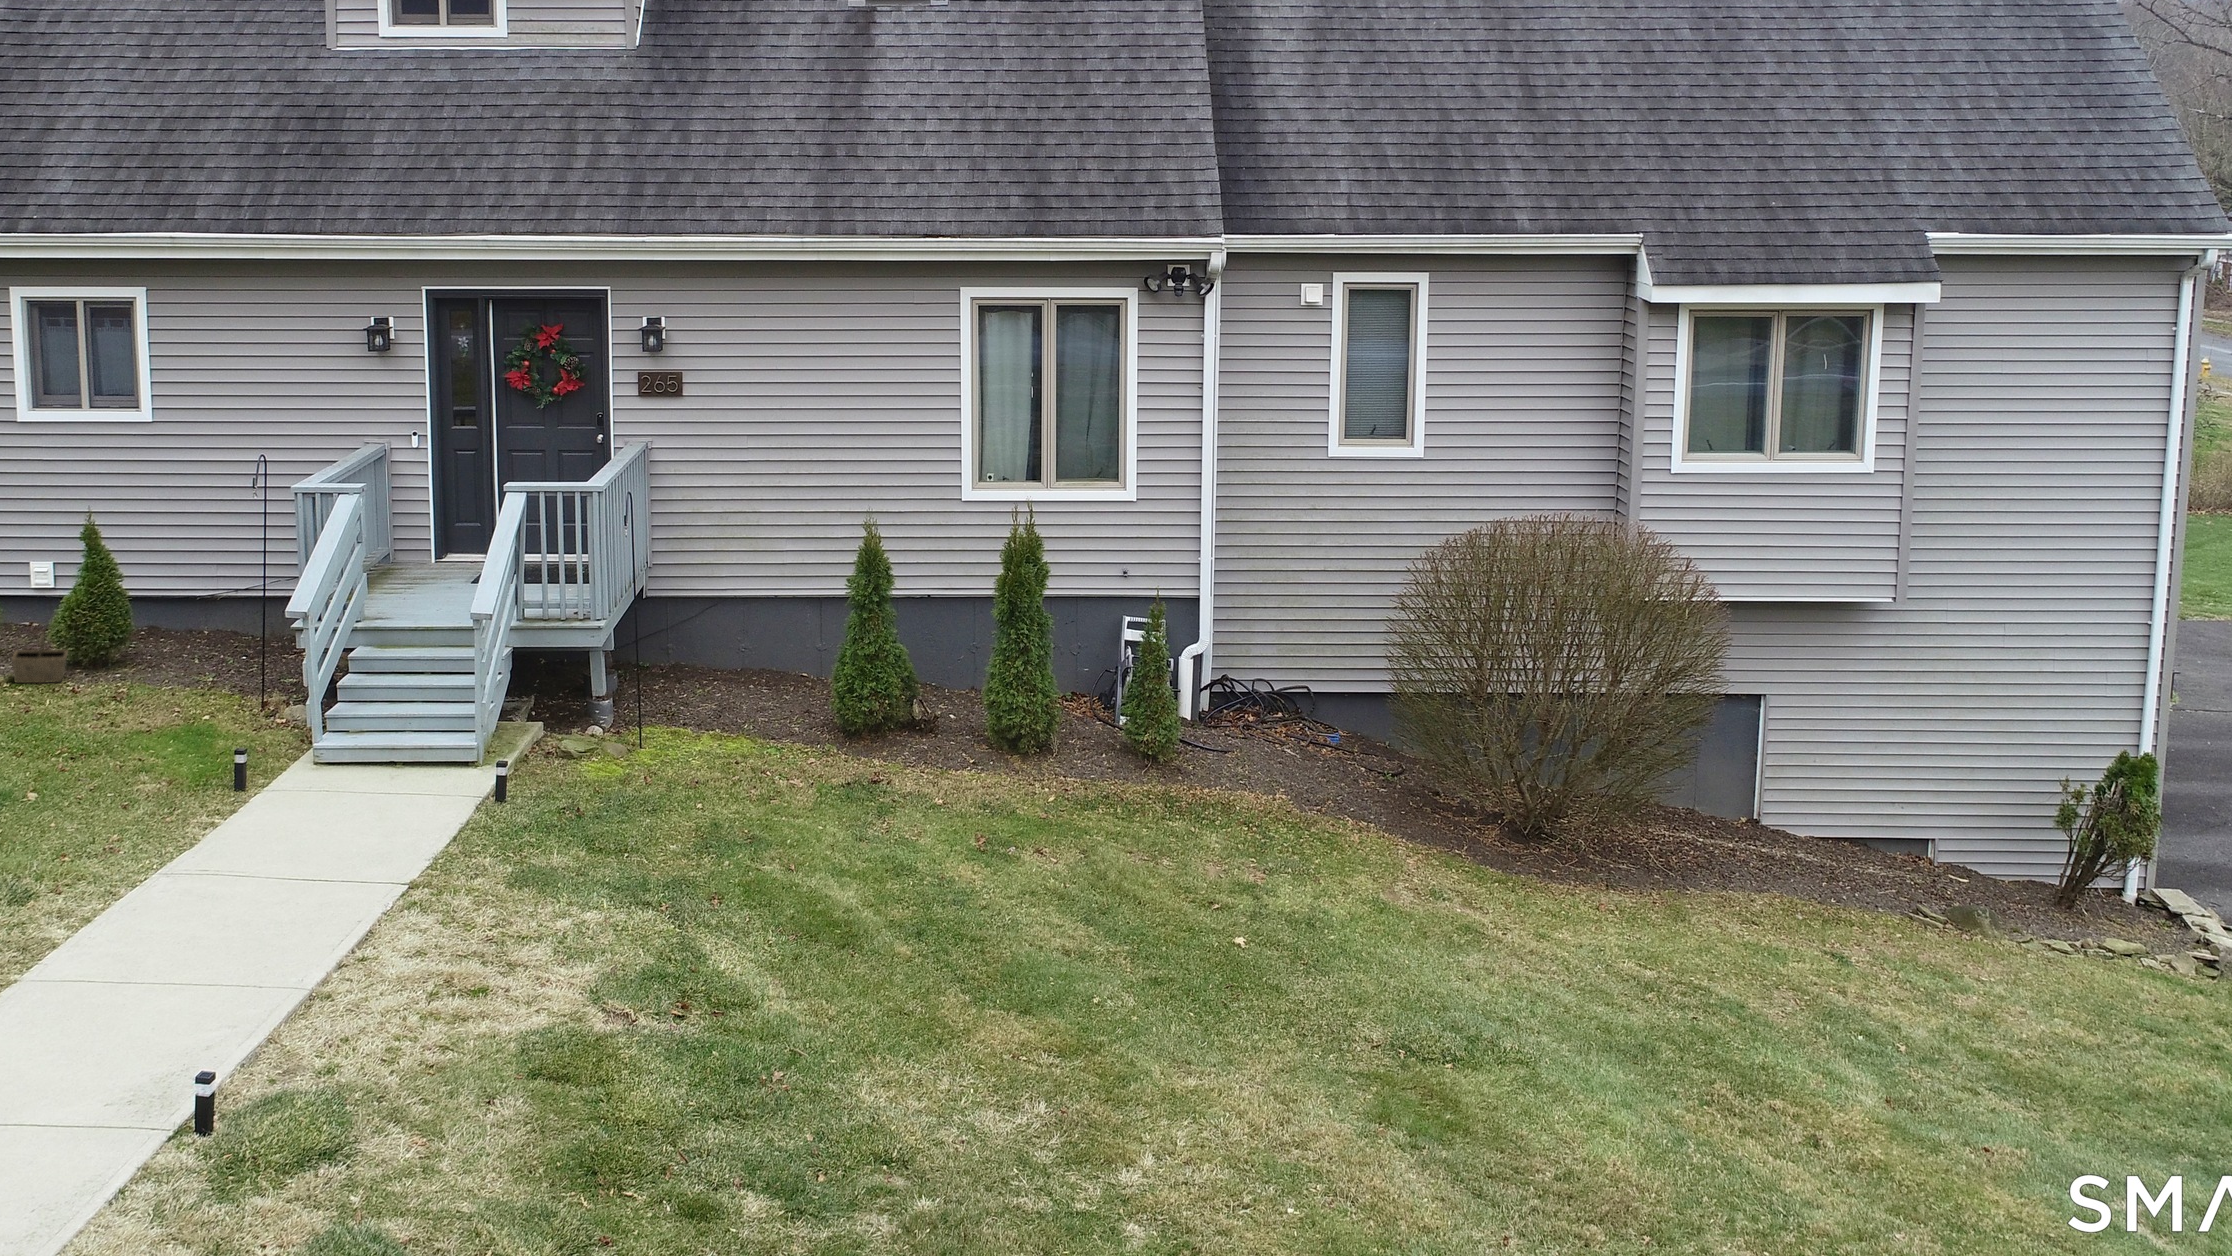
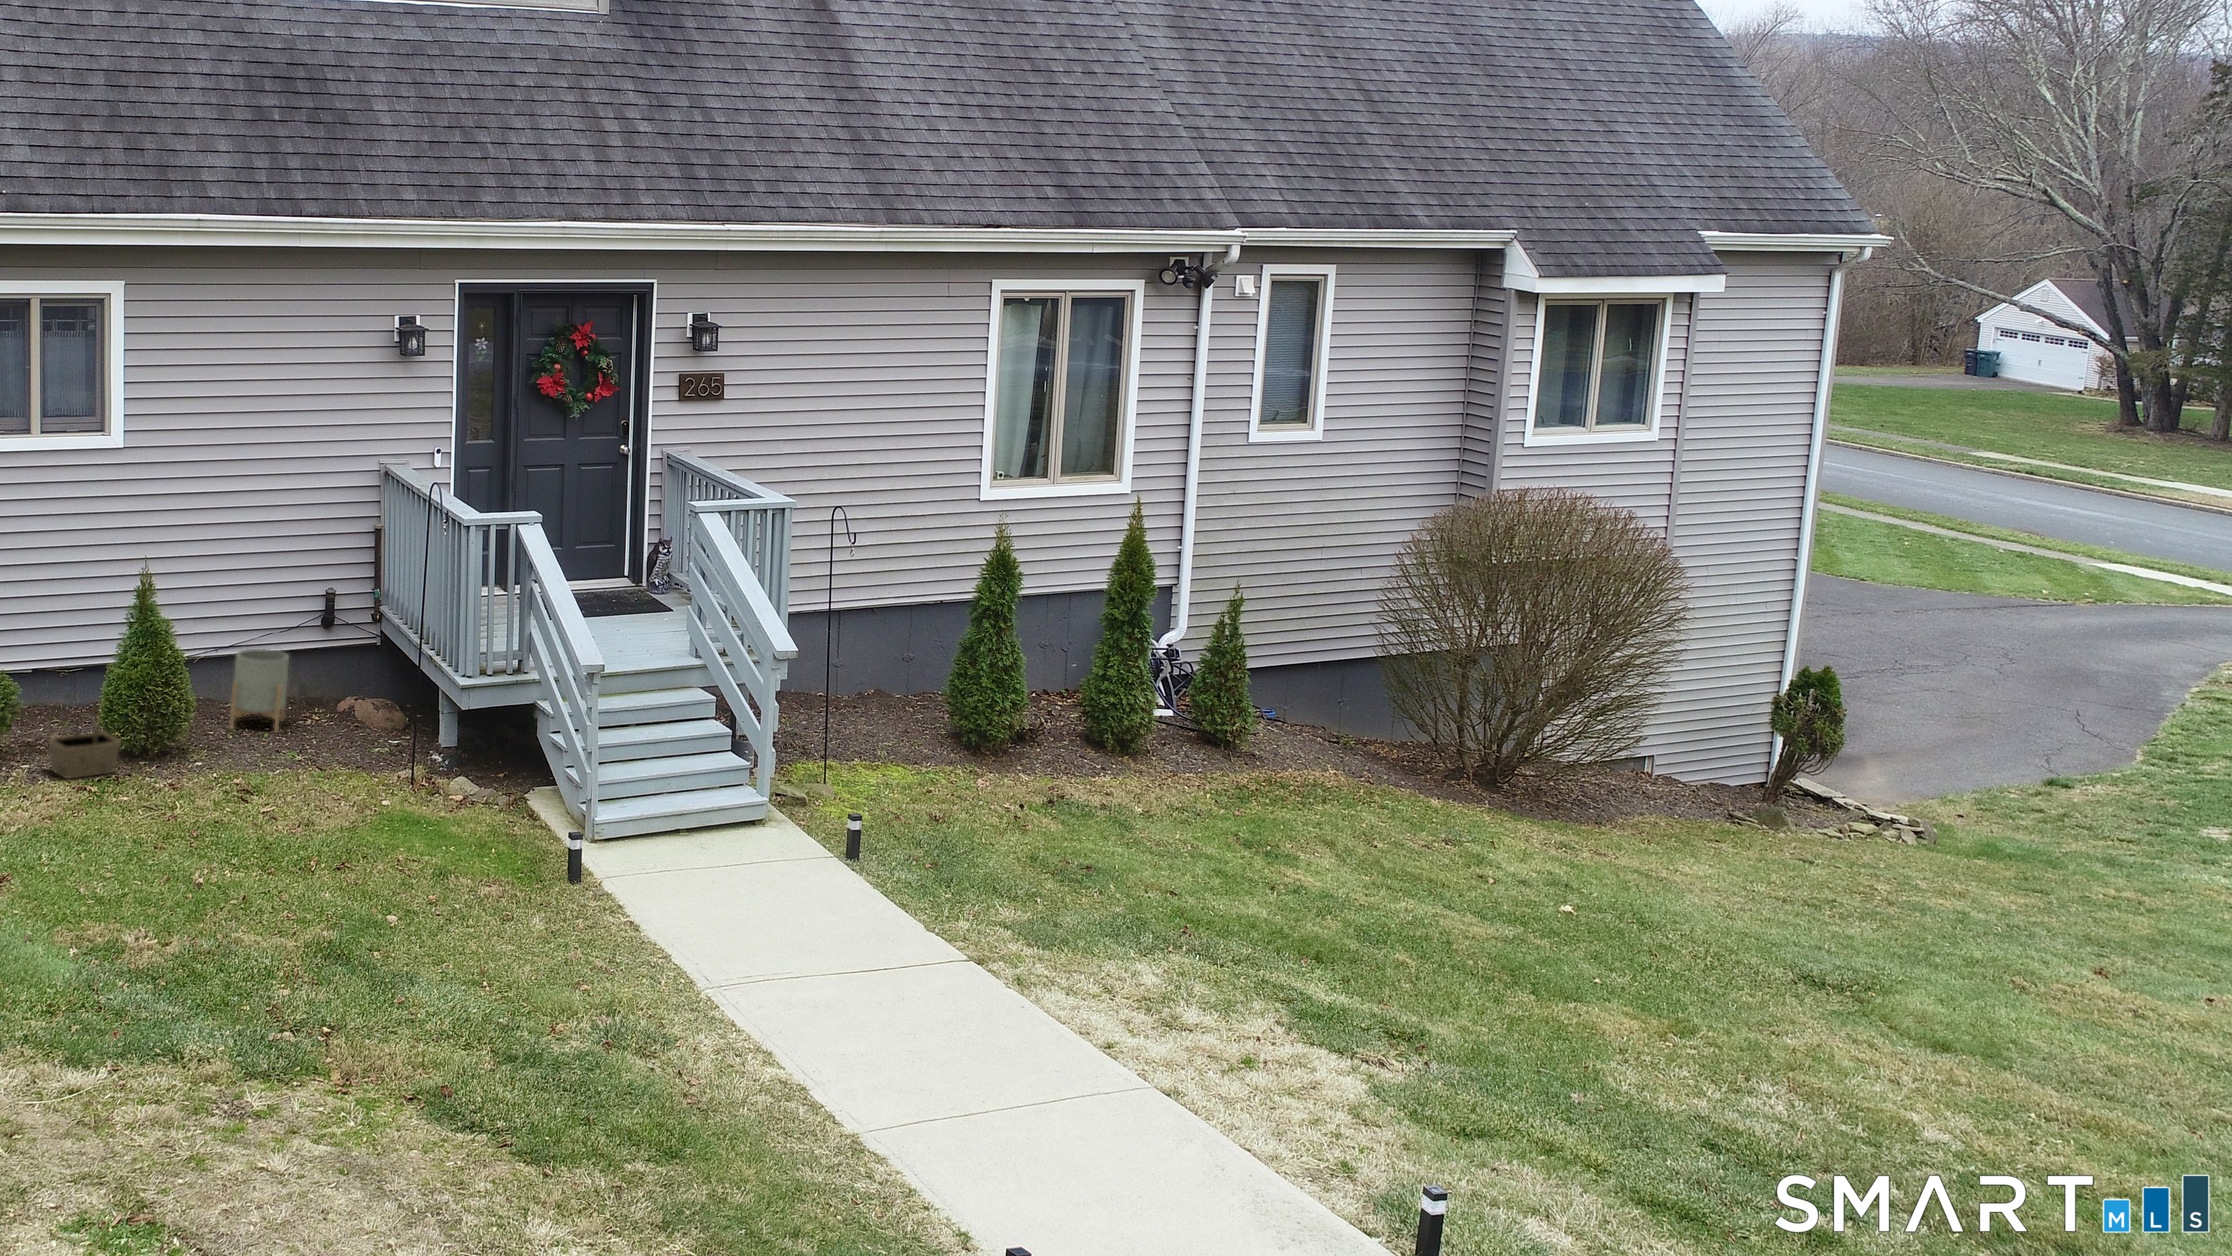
planter: none [222,597,282,668] -> present [230,649,289,732]

